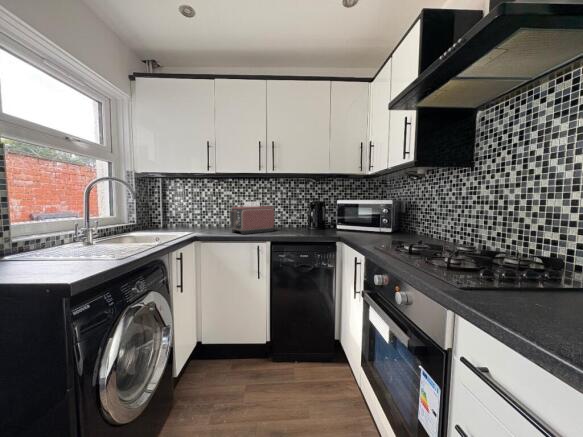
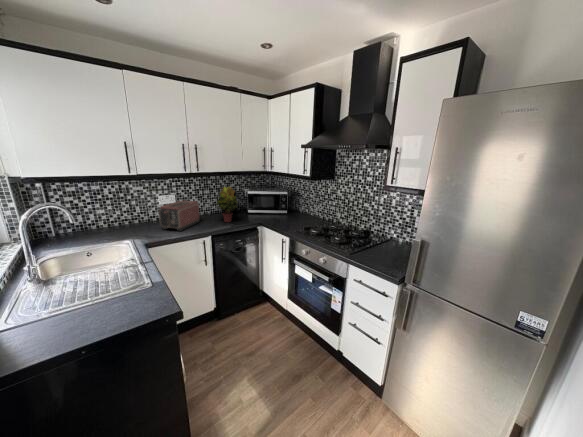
potted plant: none [289,188,317,234] -> present [216,187,238,222]

